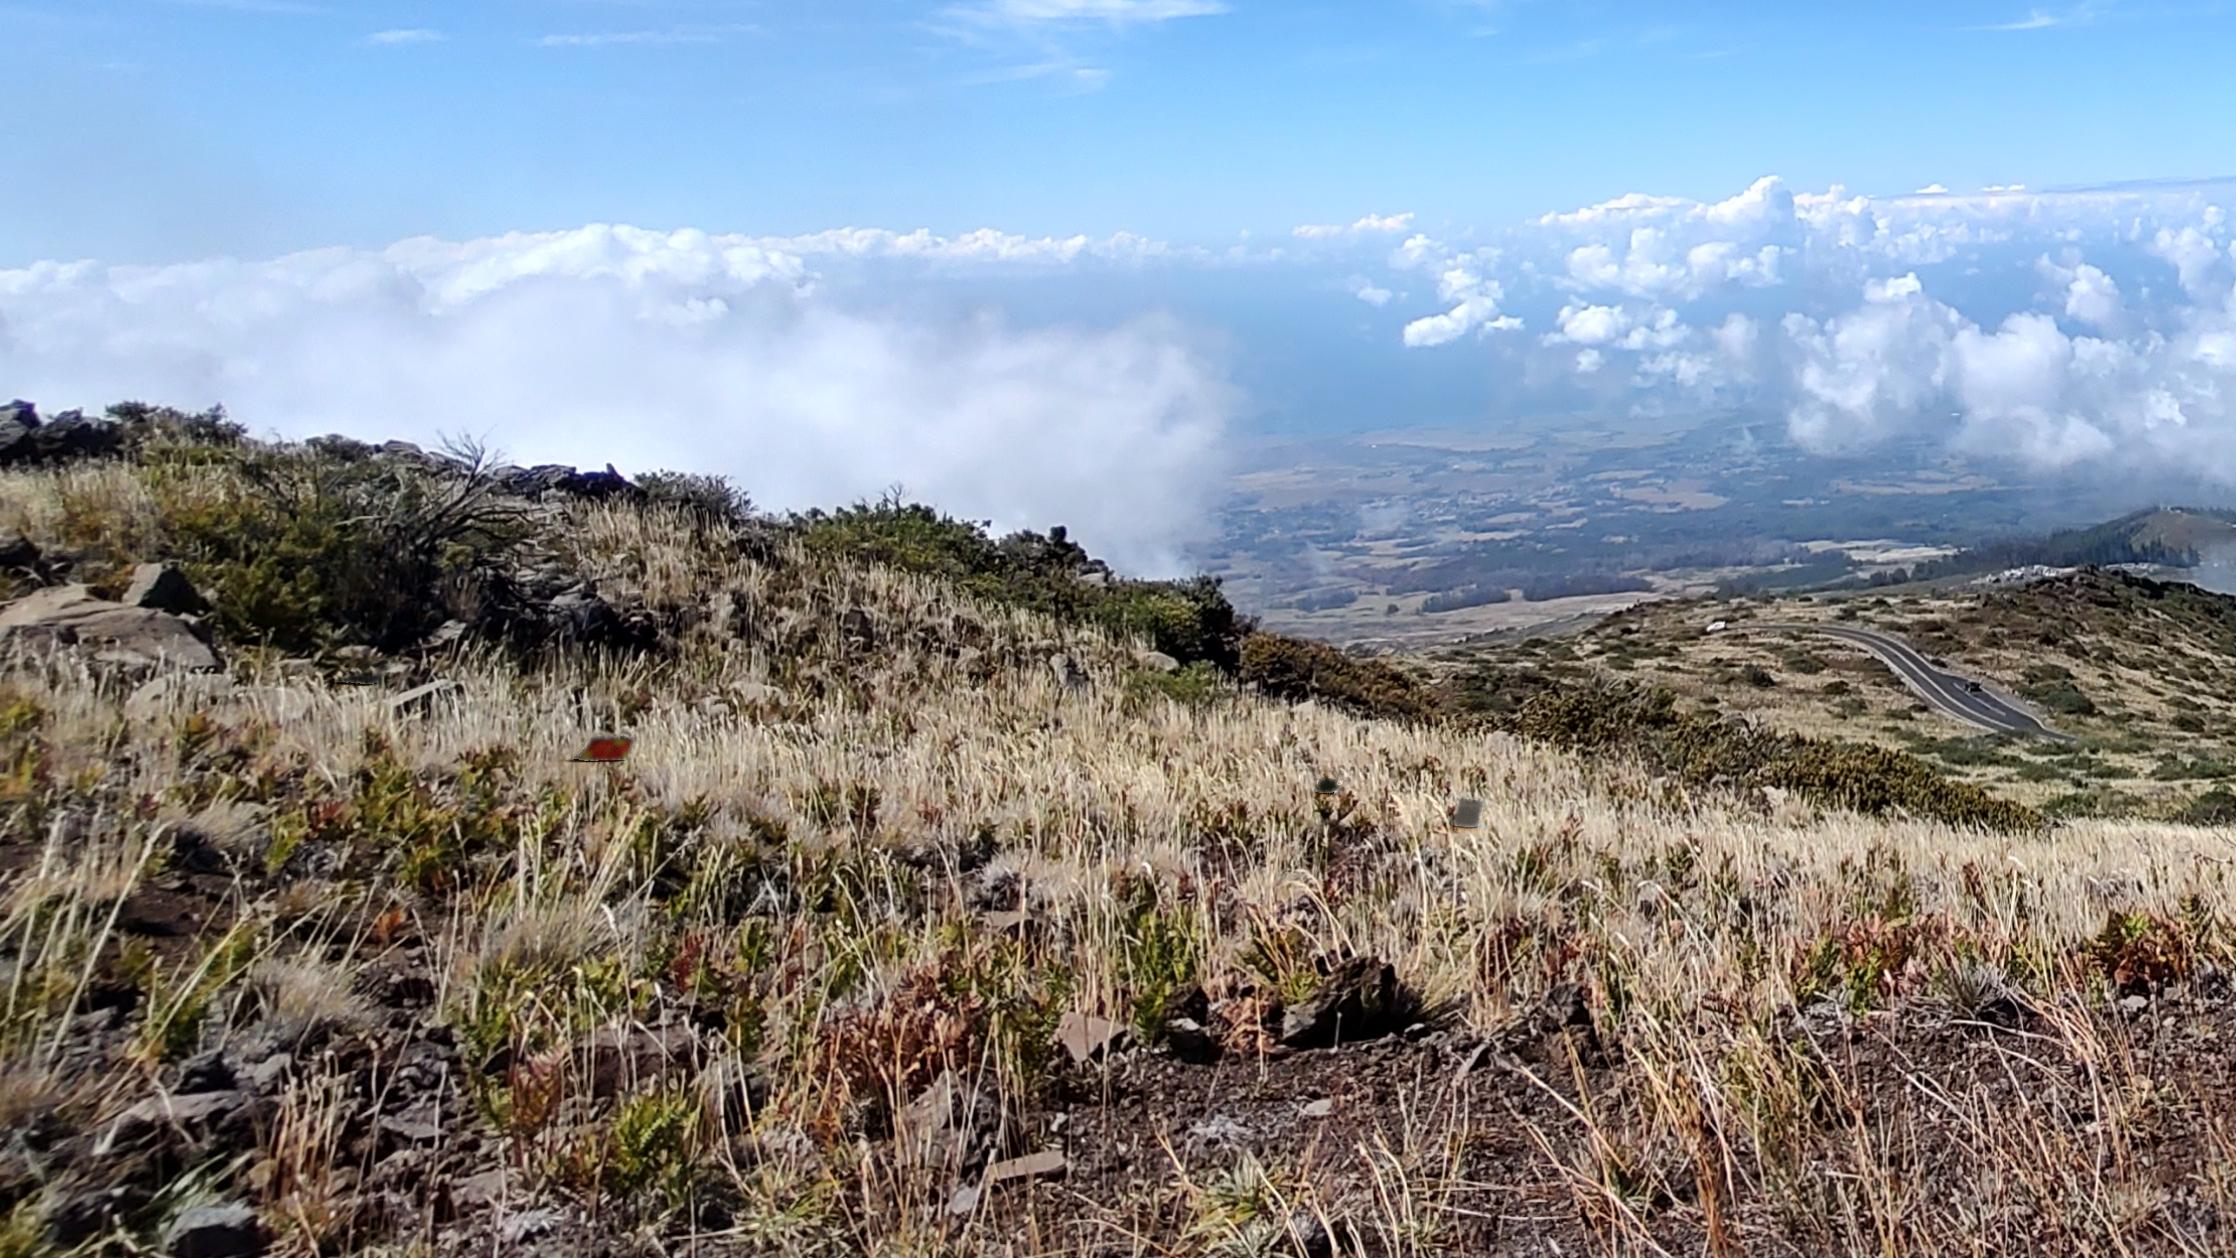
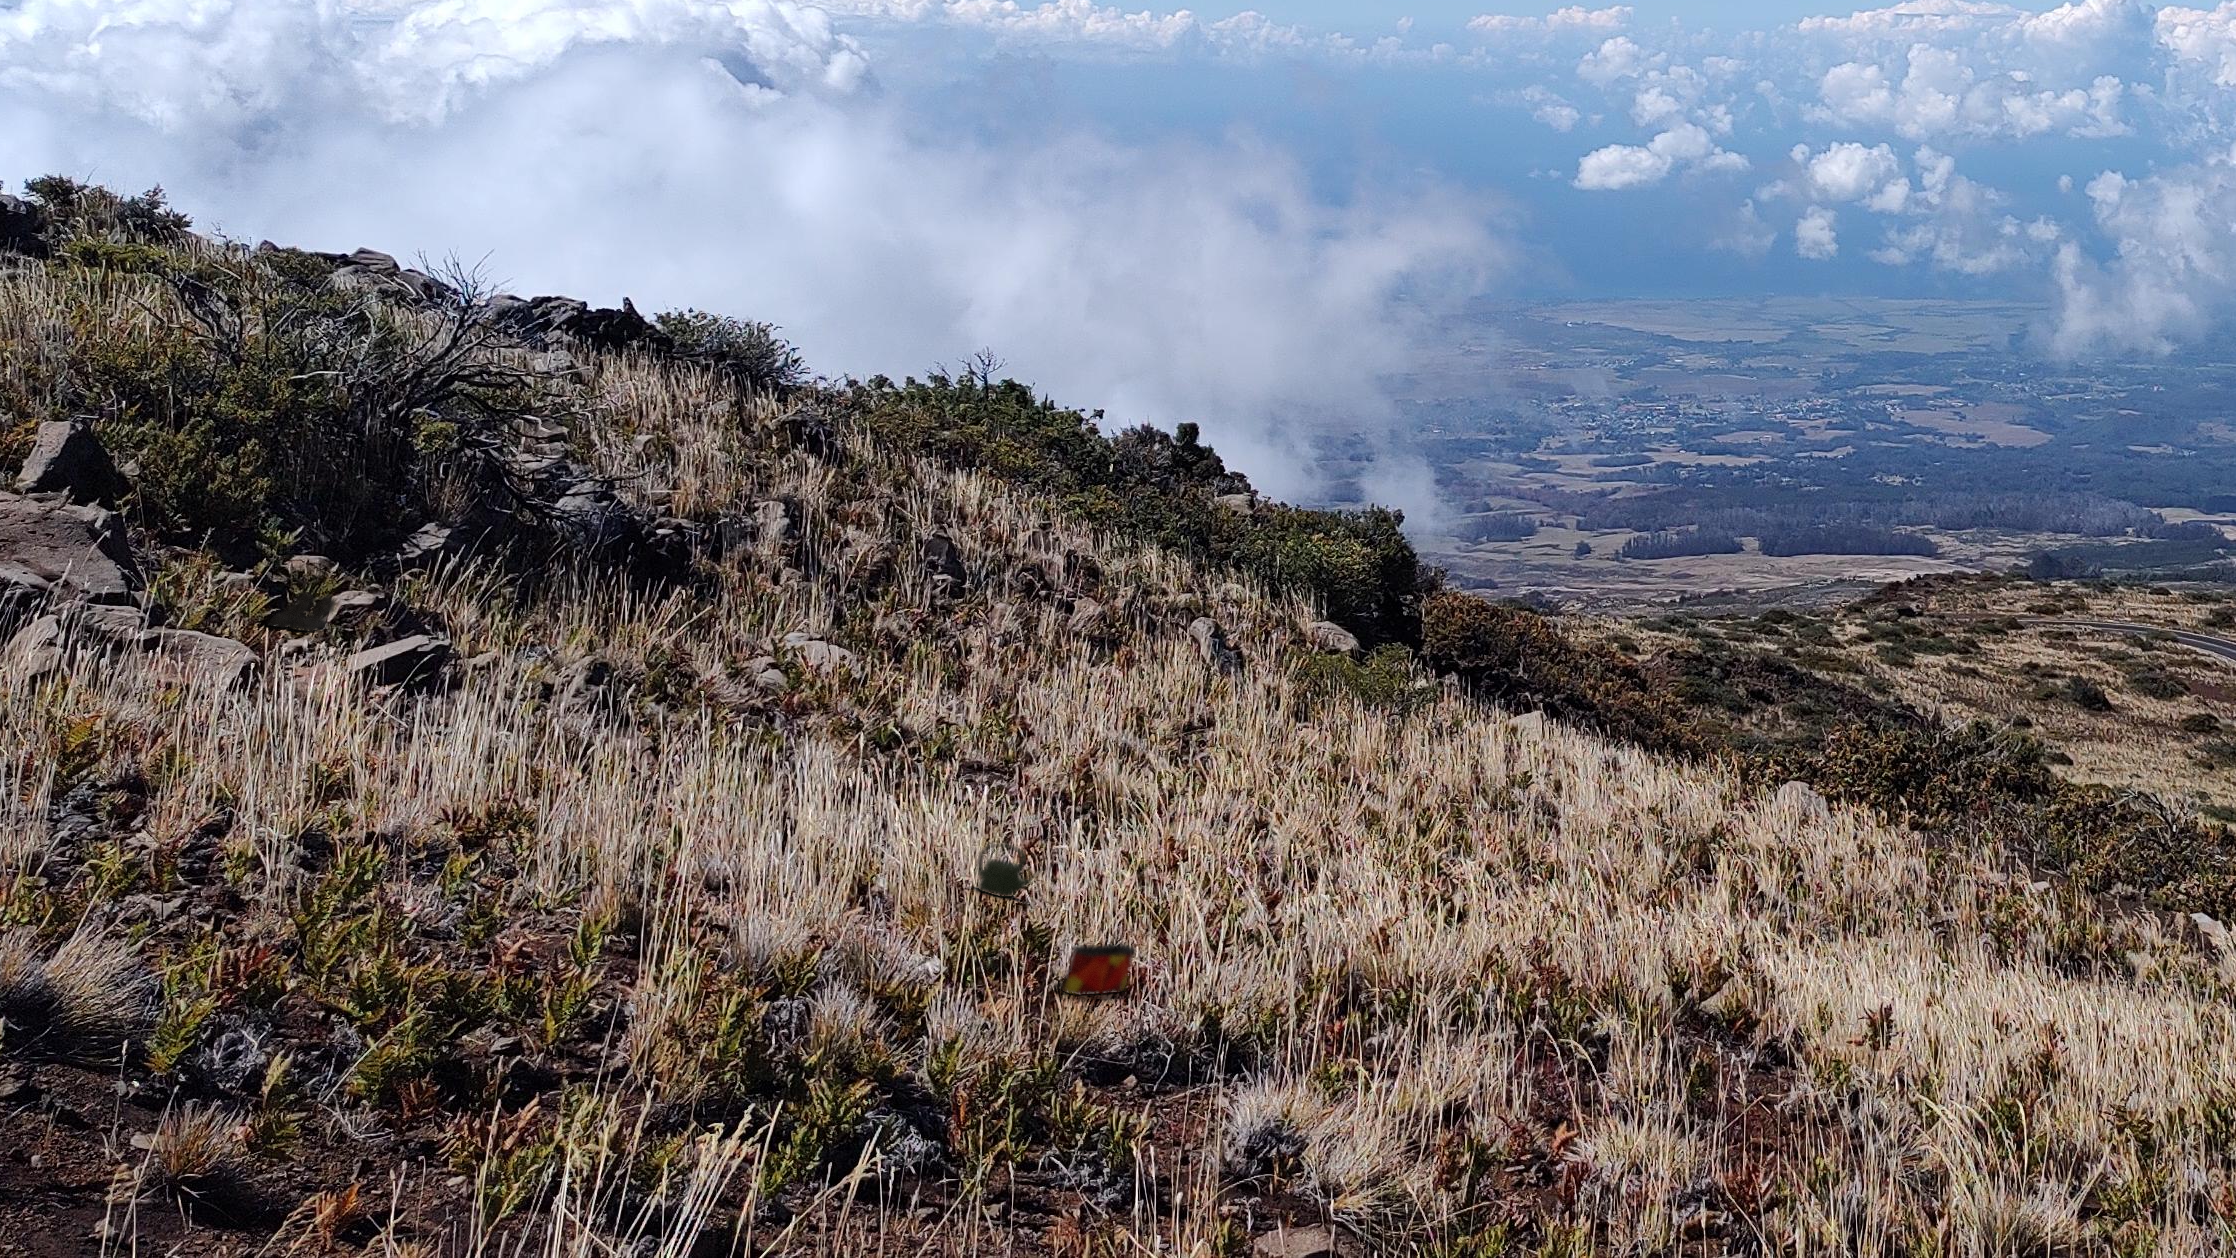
bag: present [575,736,635,762] -> present [1055,944,1135,995]
watering can: present [1316,778,1347,794] -> present [978,844,1039,897]
planter: present [1453,799,1483,828] -> none [1953,1020,2005,1080]

